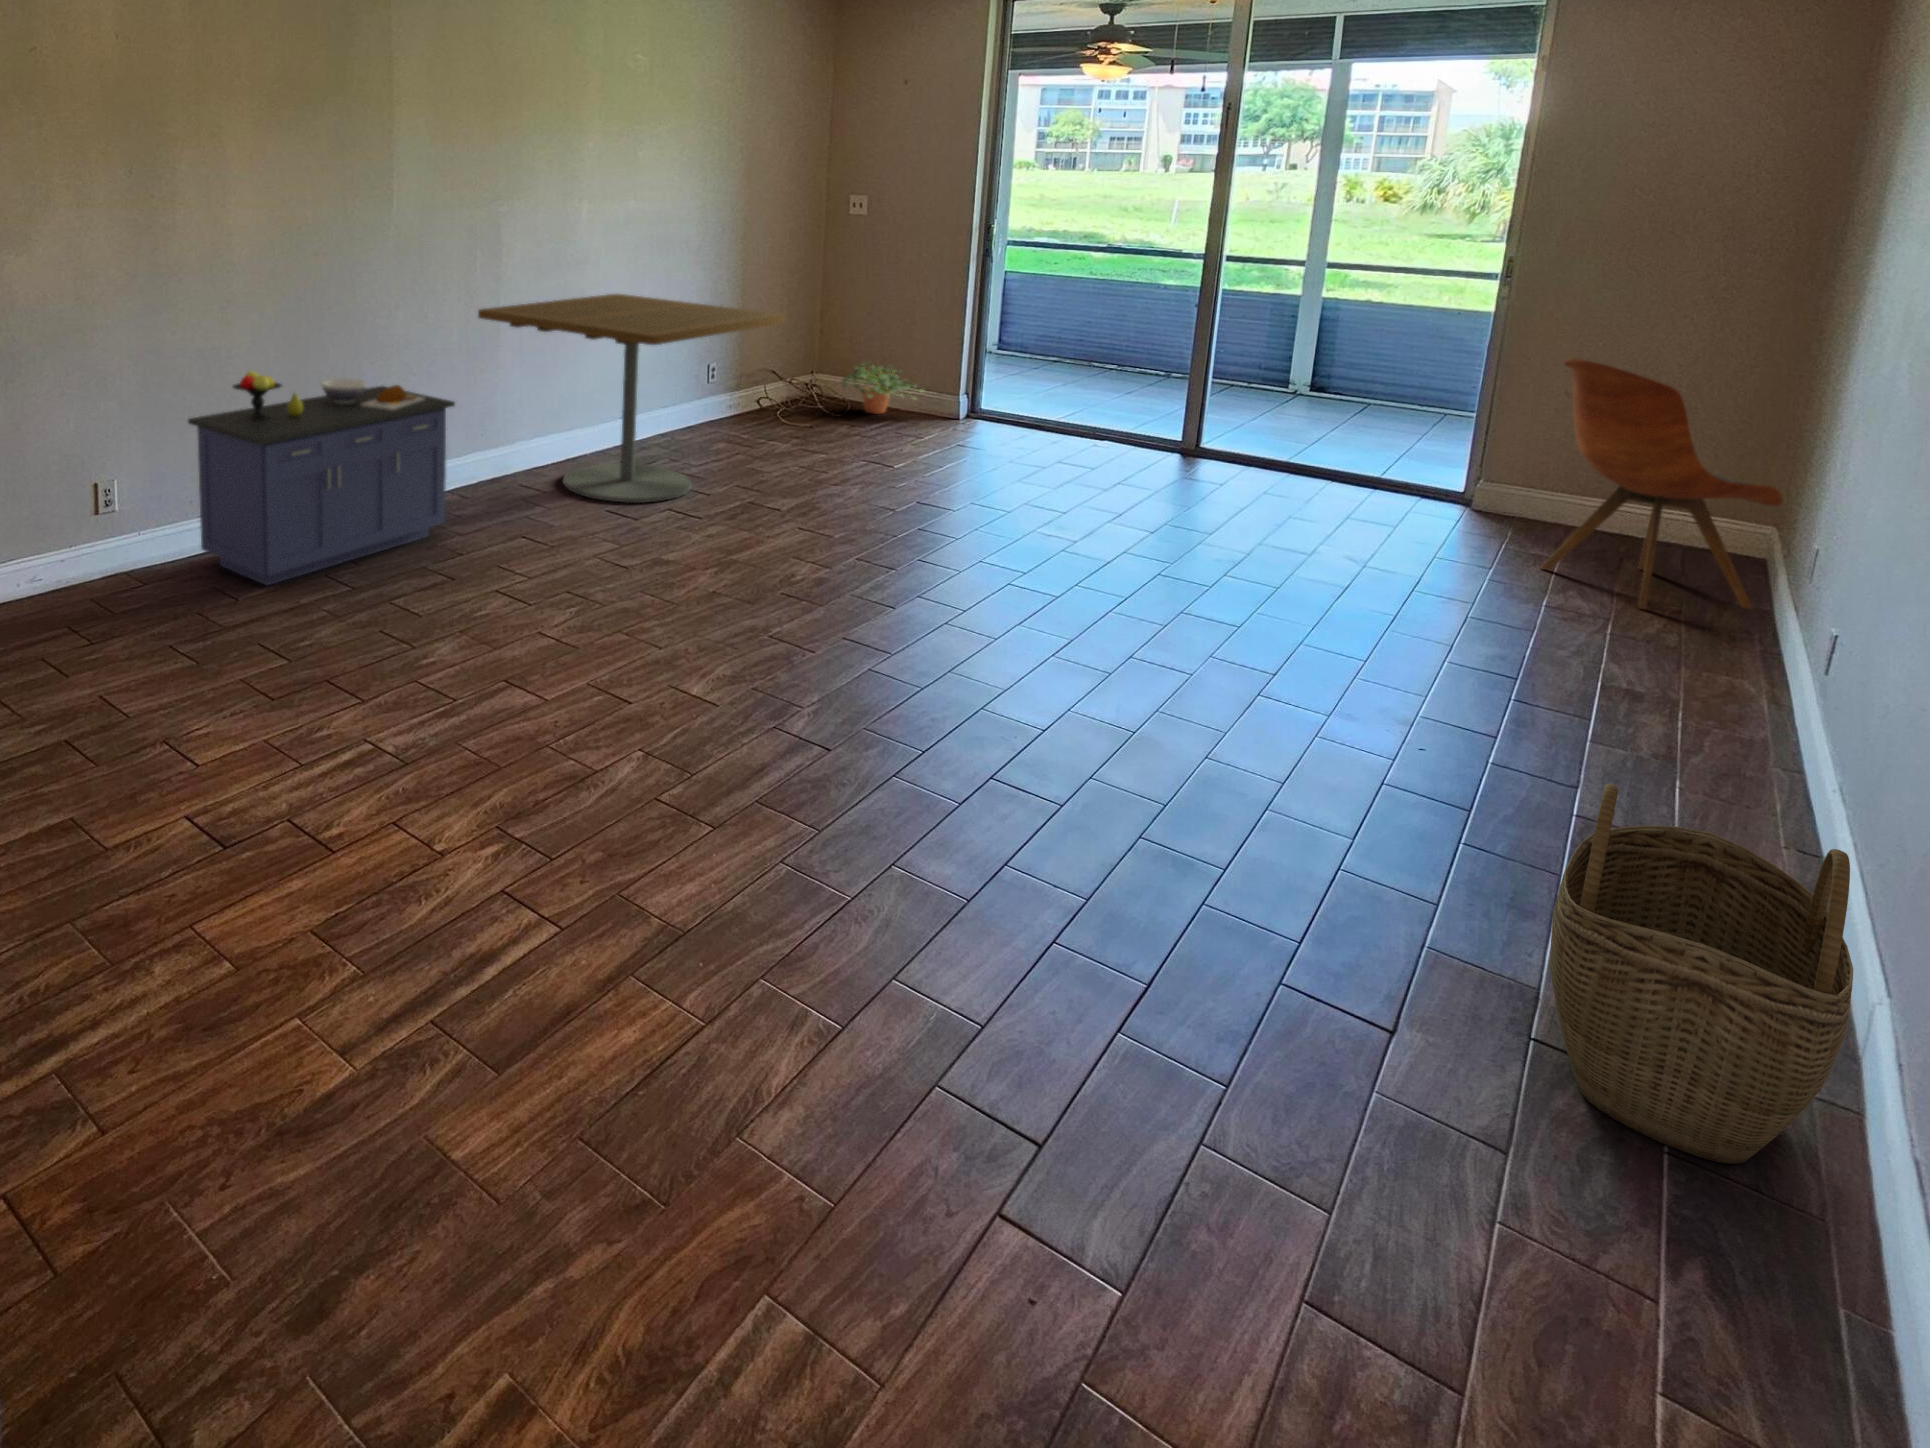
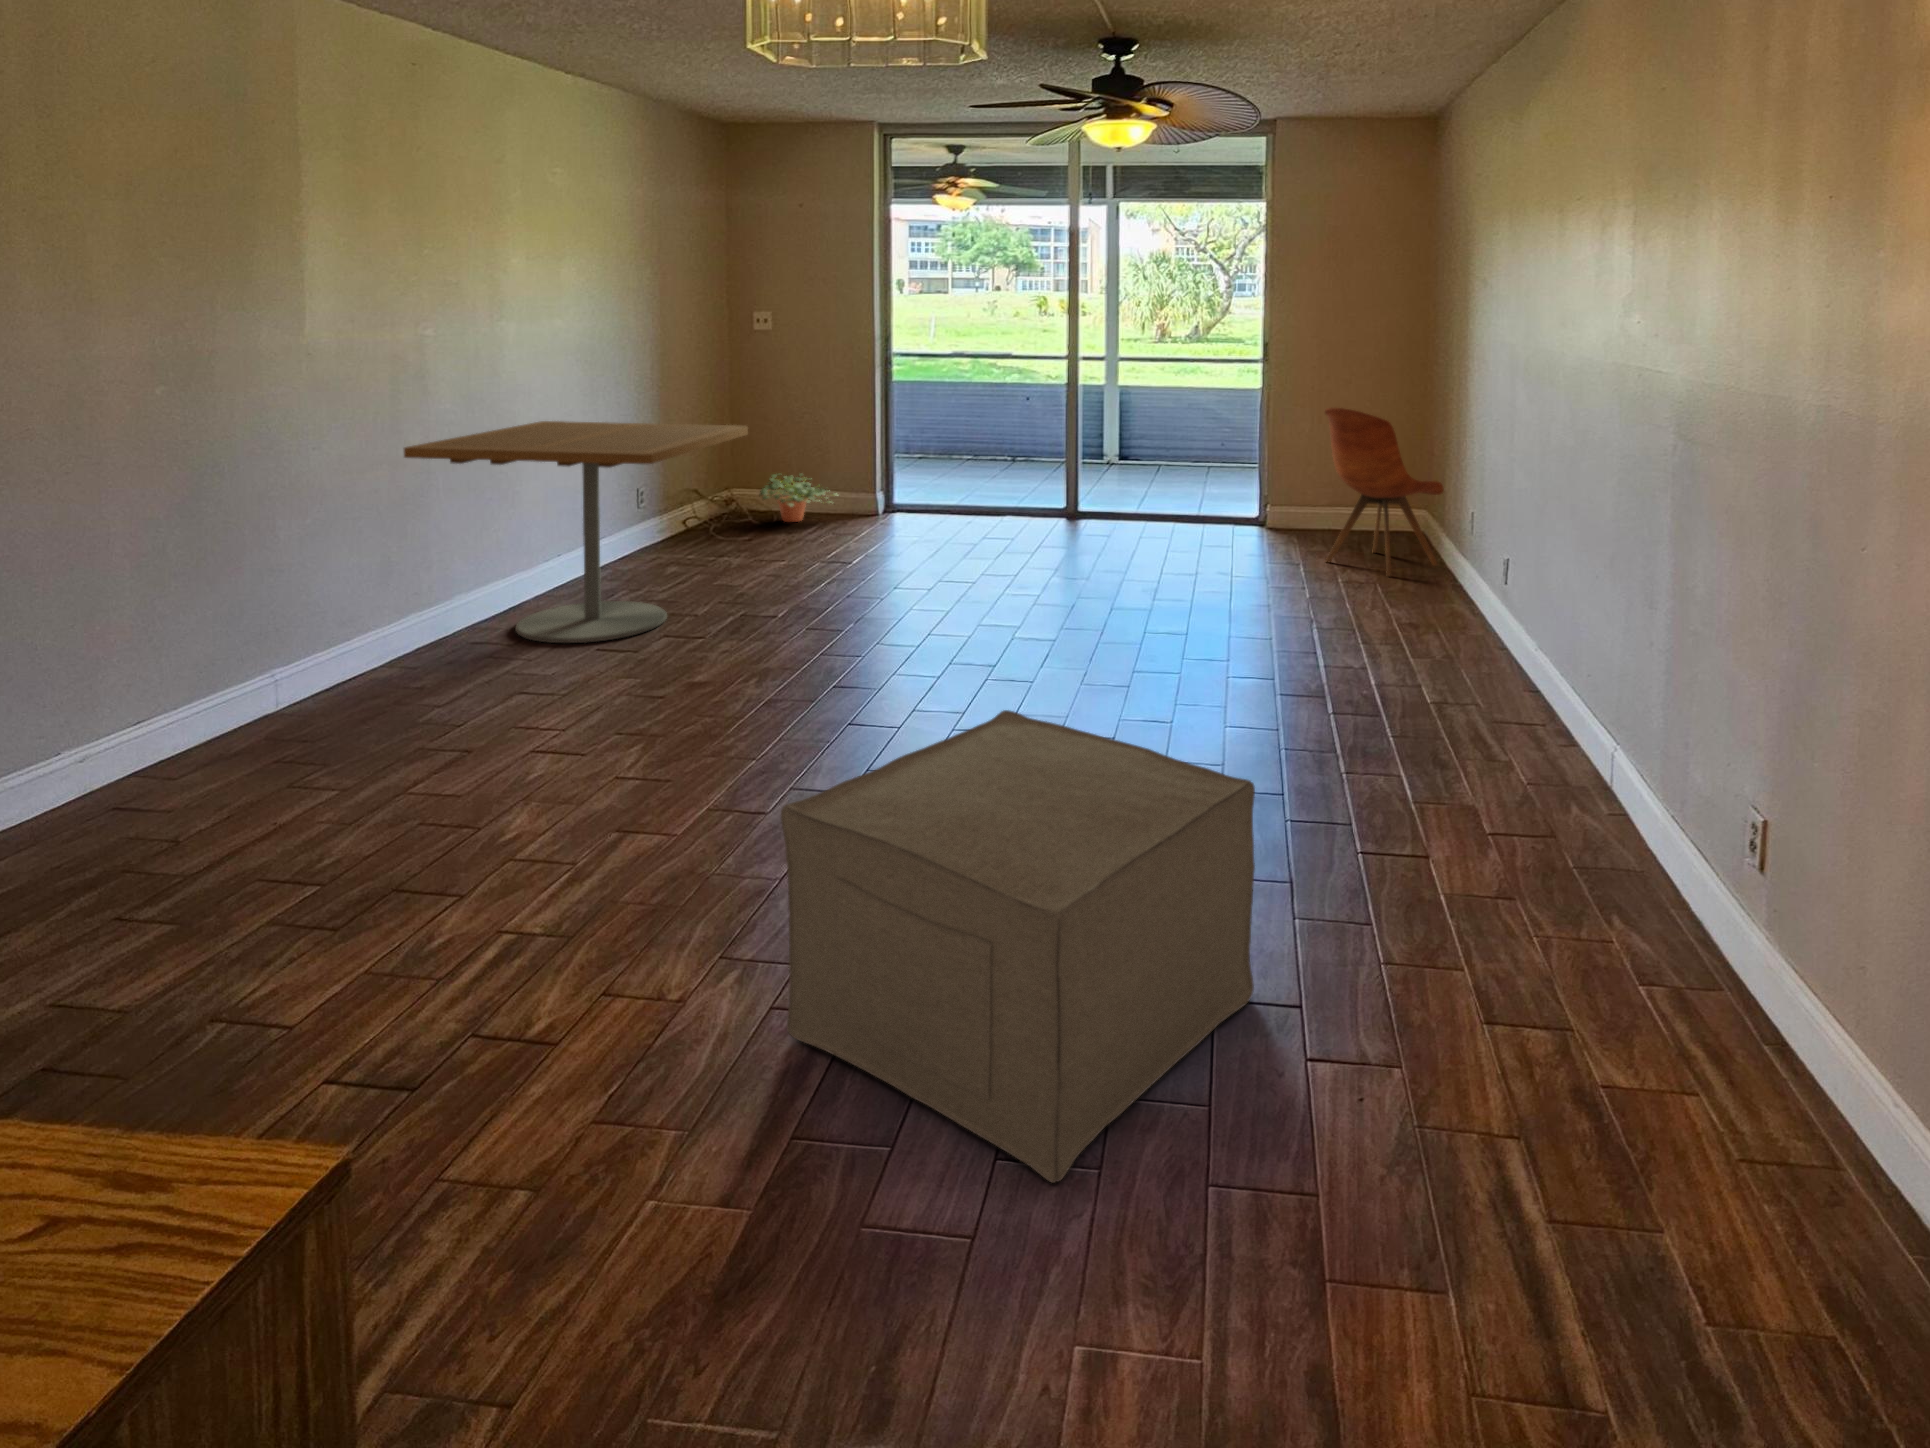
storage cabinet: present [188,371,455,585] -> none [52,541,423,816]
ottoman: none [495,669,1006,1189] -> present [781,710,1255,1183]
woven basket: present [1550,784,1853,1164] -> none [1495,653,1647,870]

